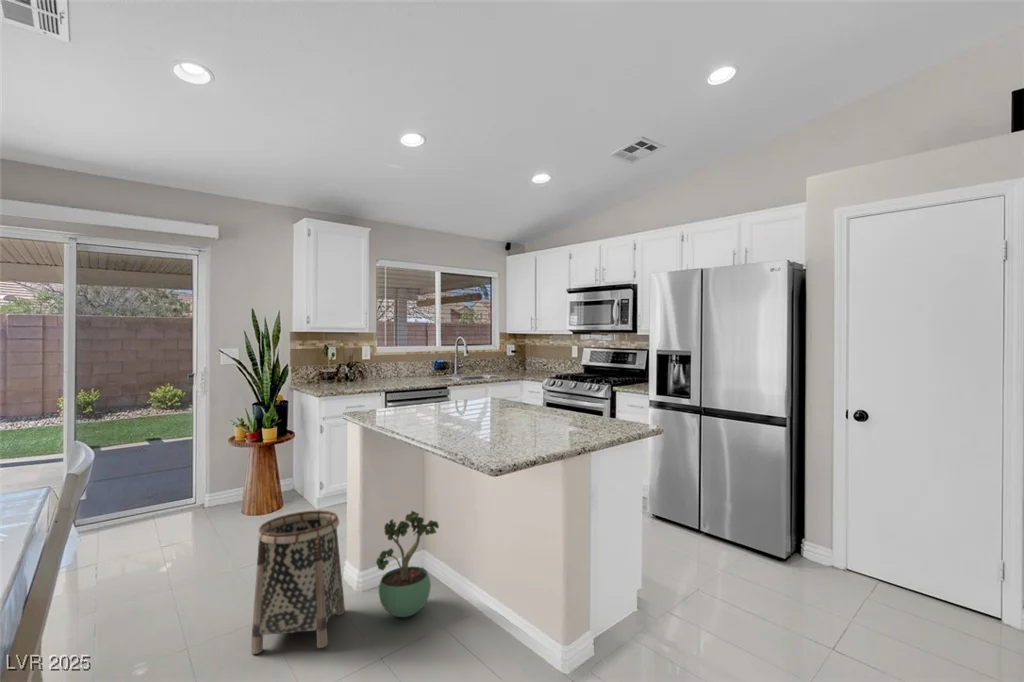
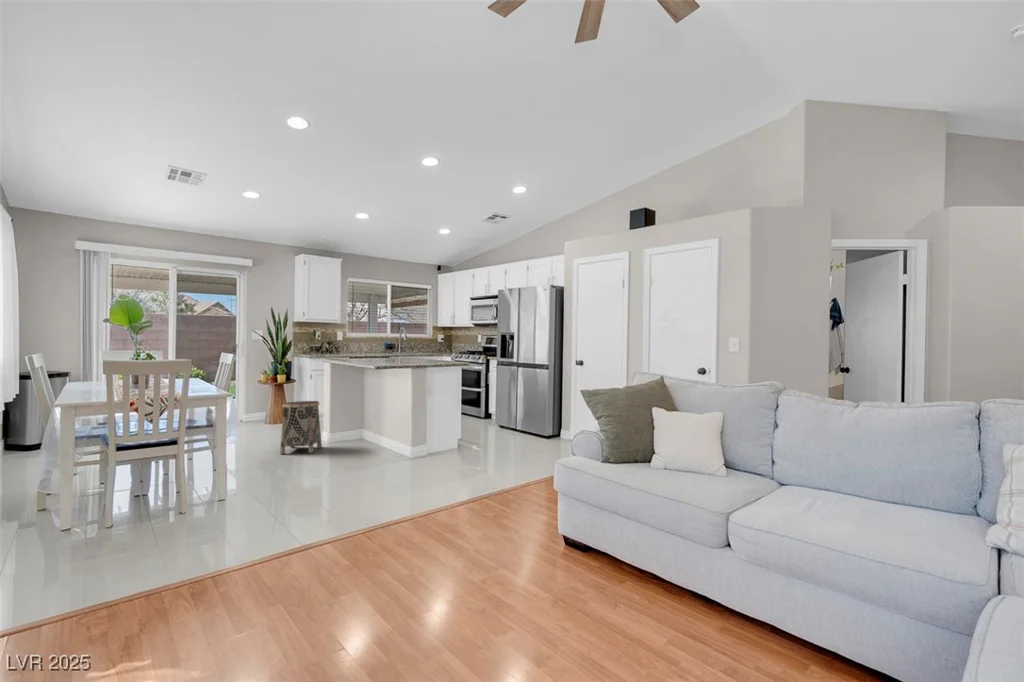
potted plant: present [376,511,439,617] -> none [336,401,367,448]

